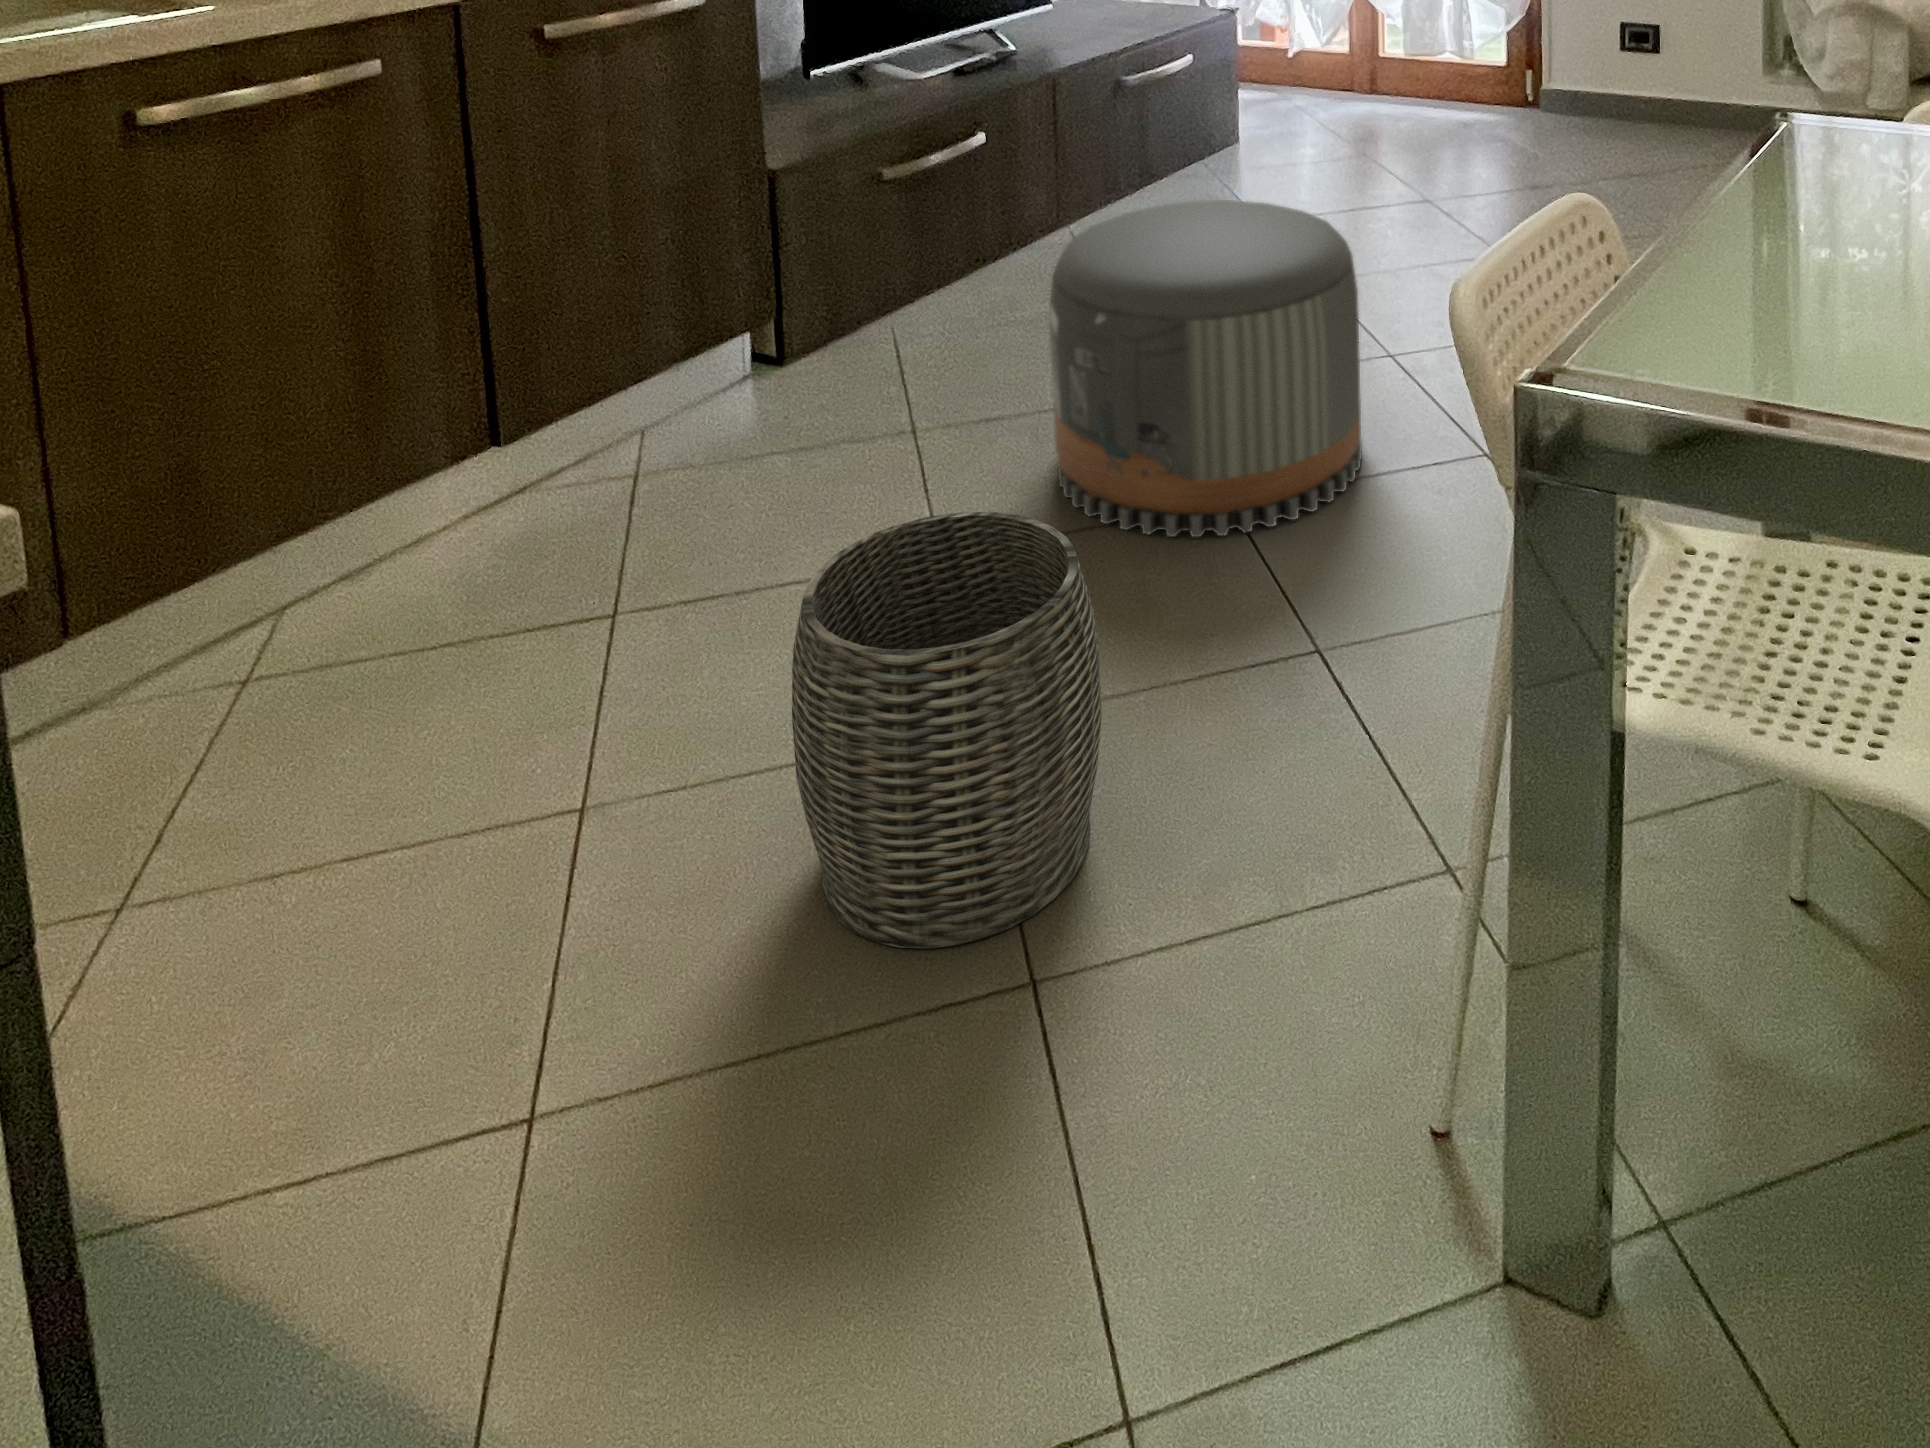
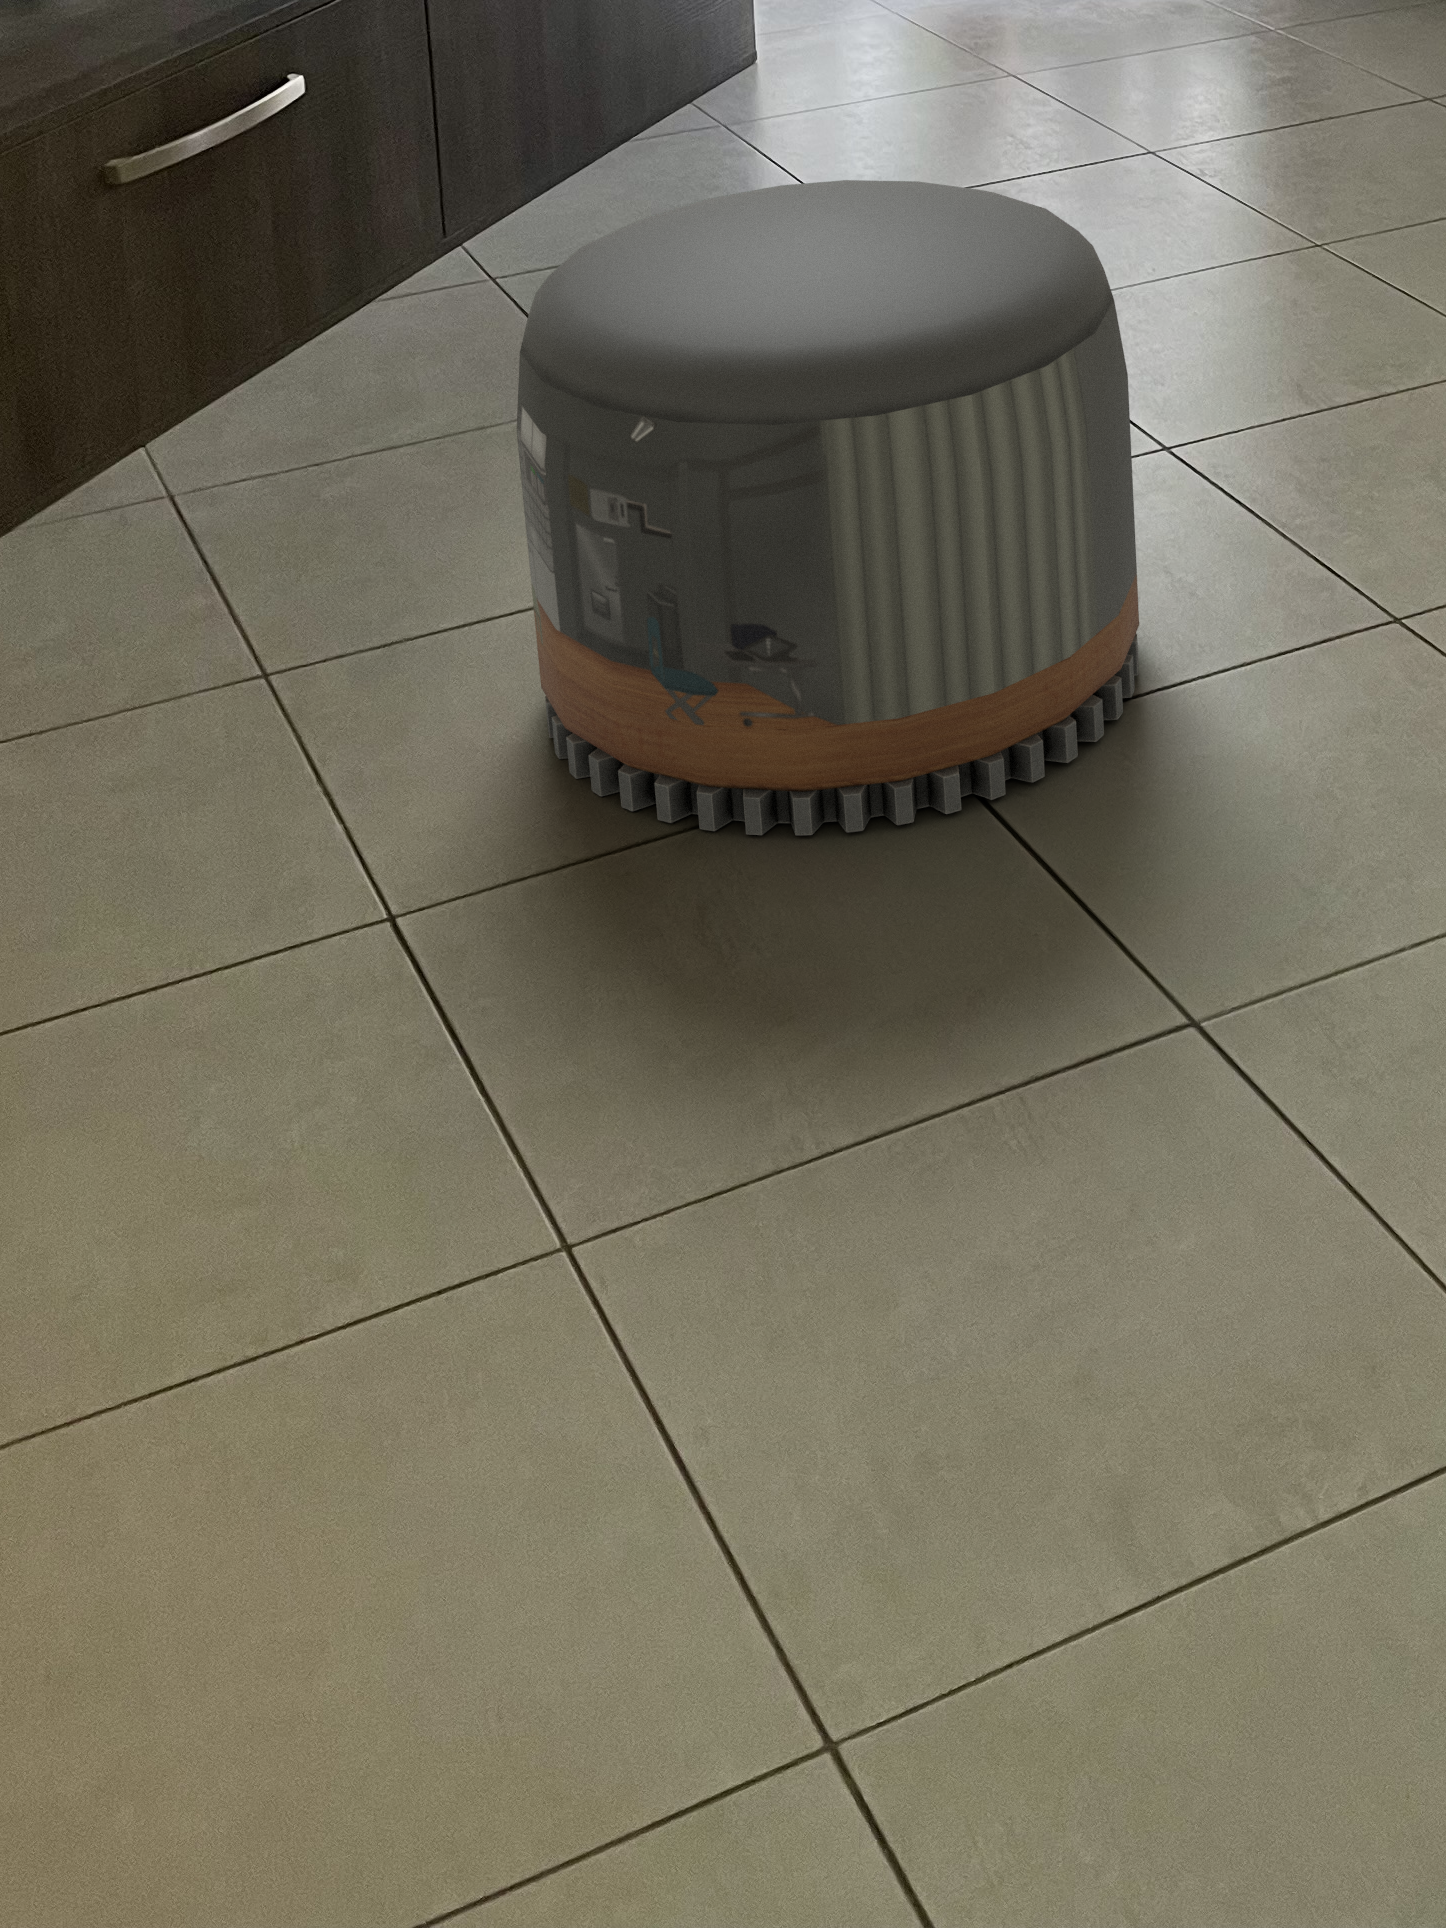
woven basket: present [792,512,1102,949] -> none [180,834,808,1699]

